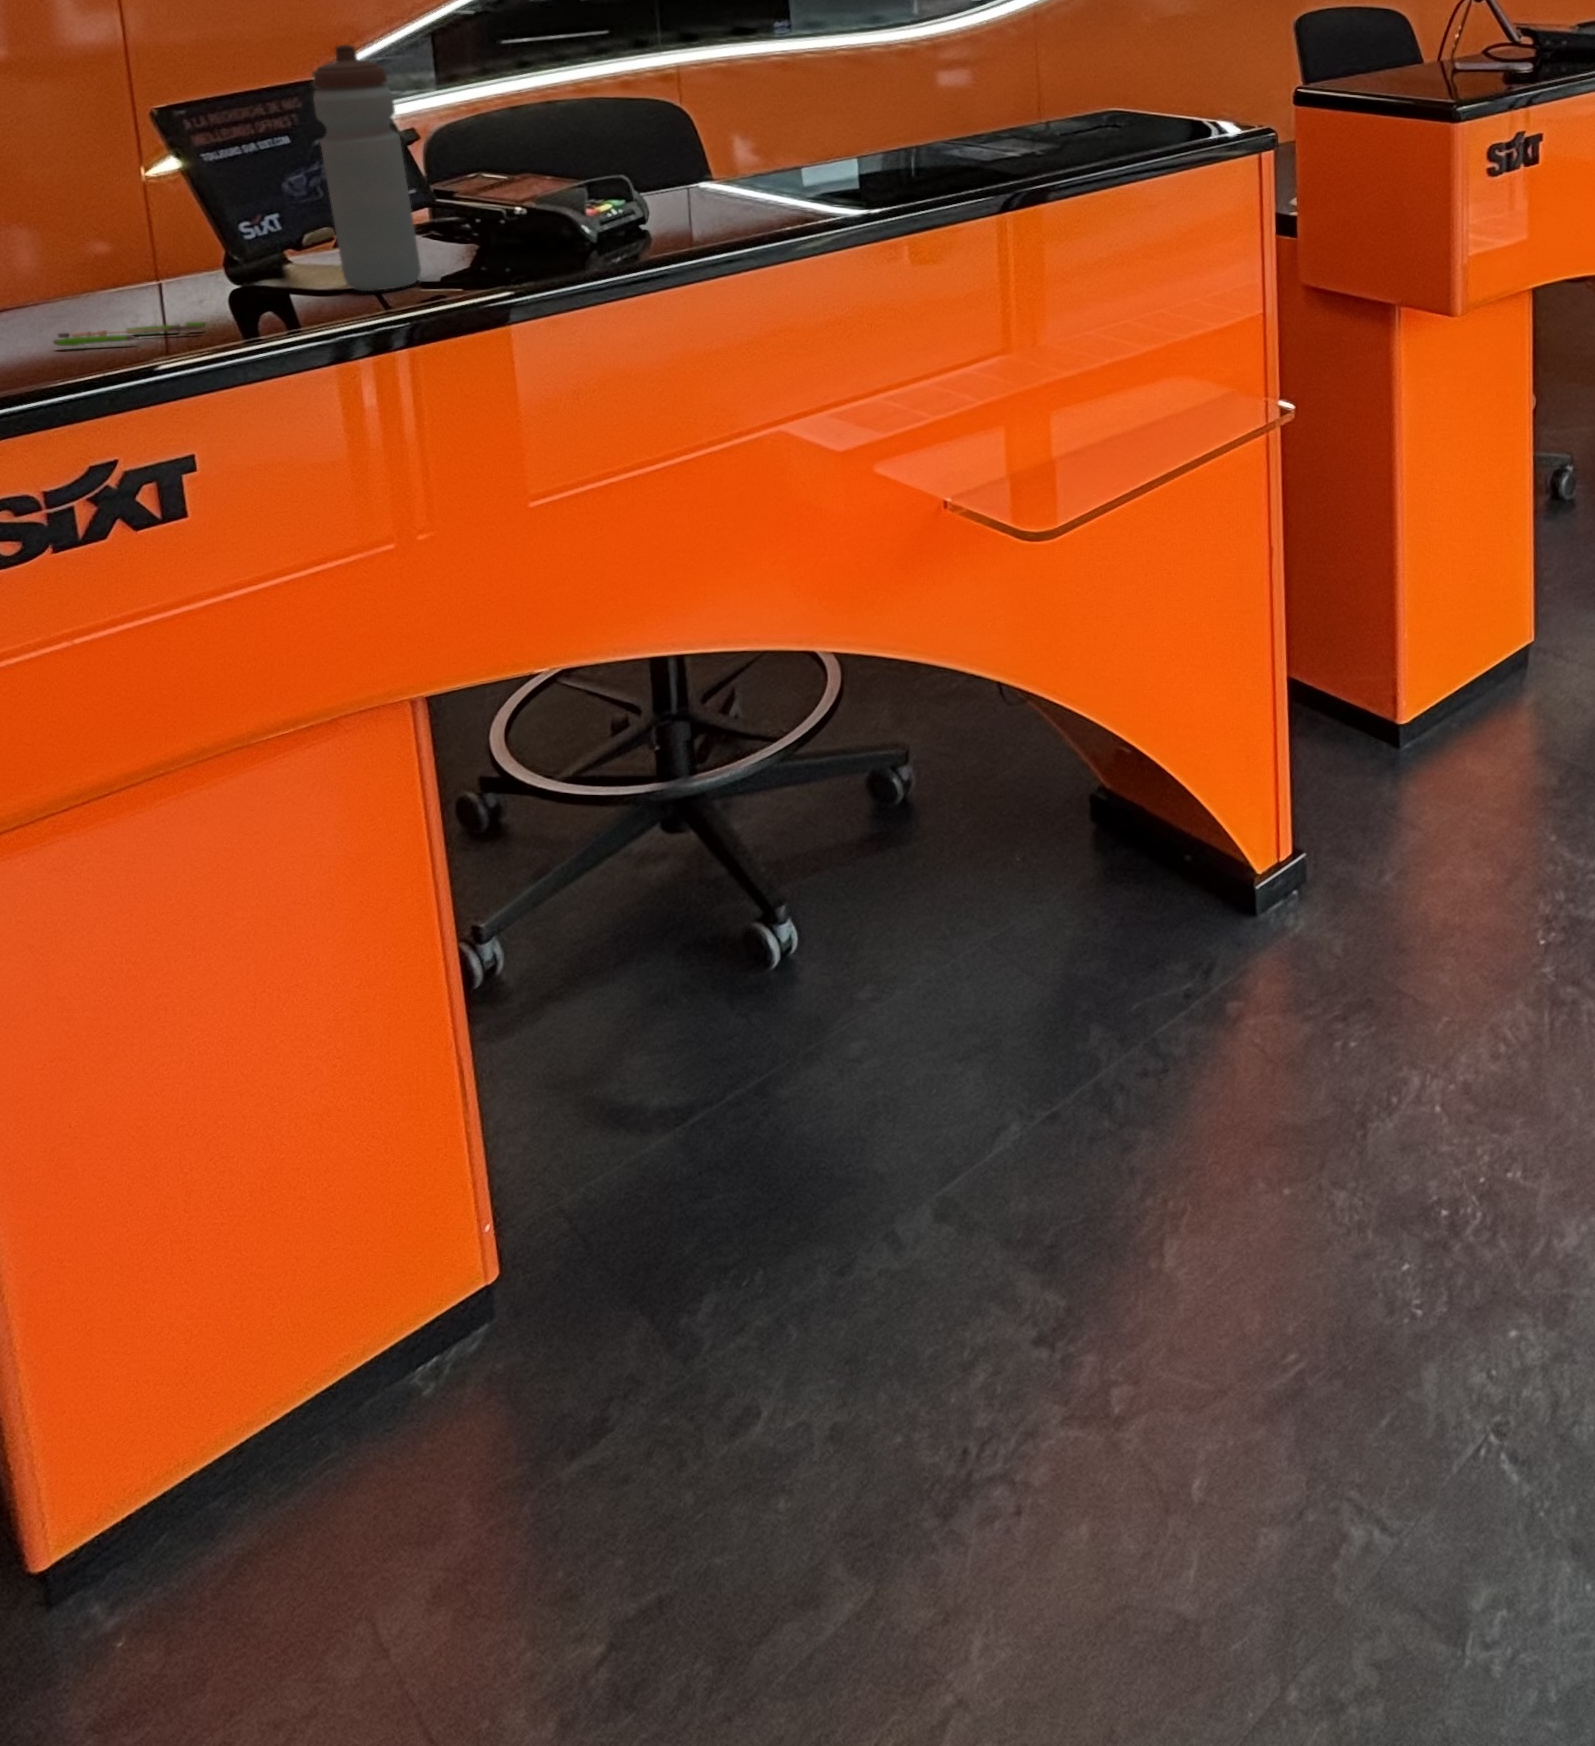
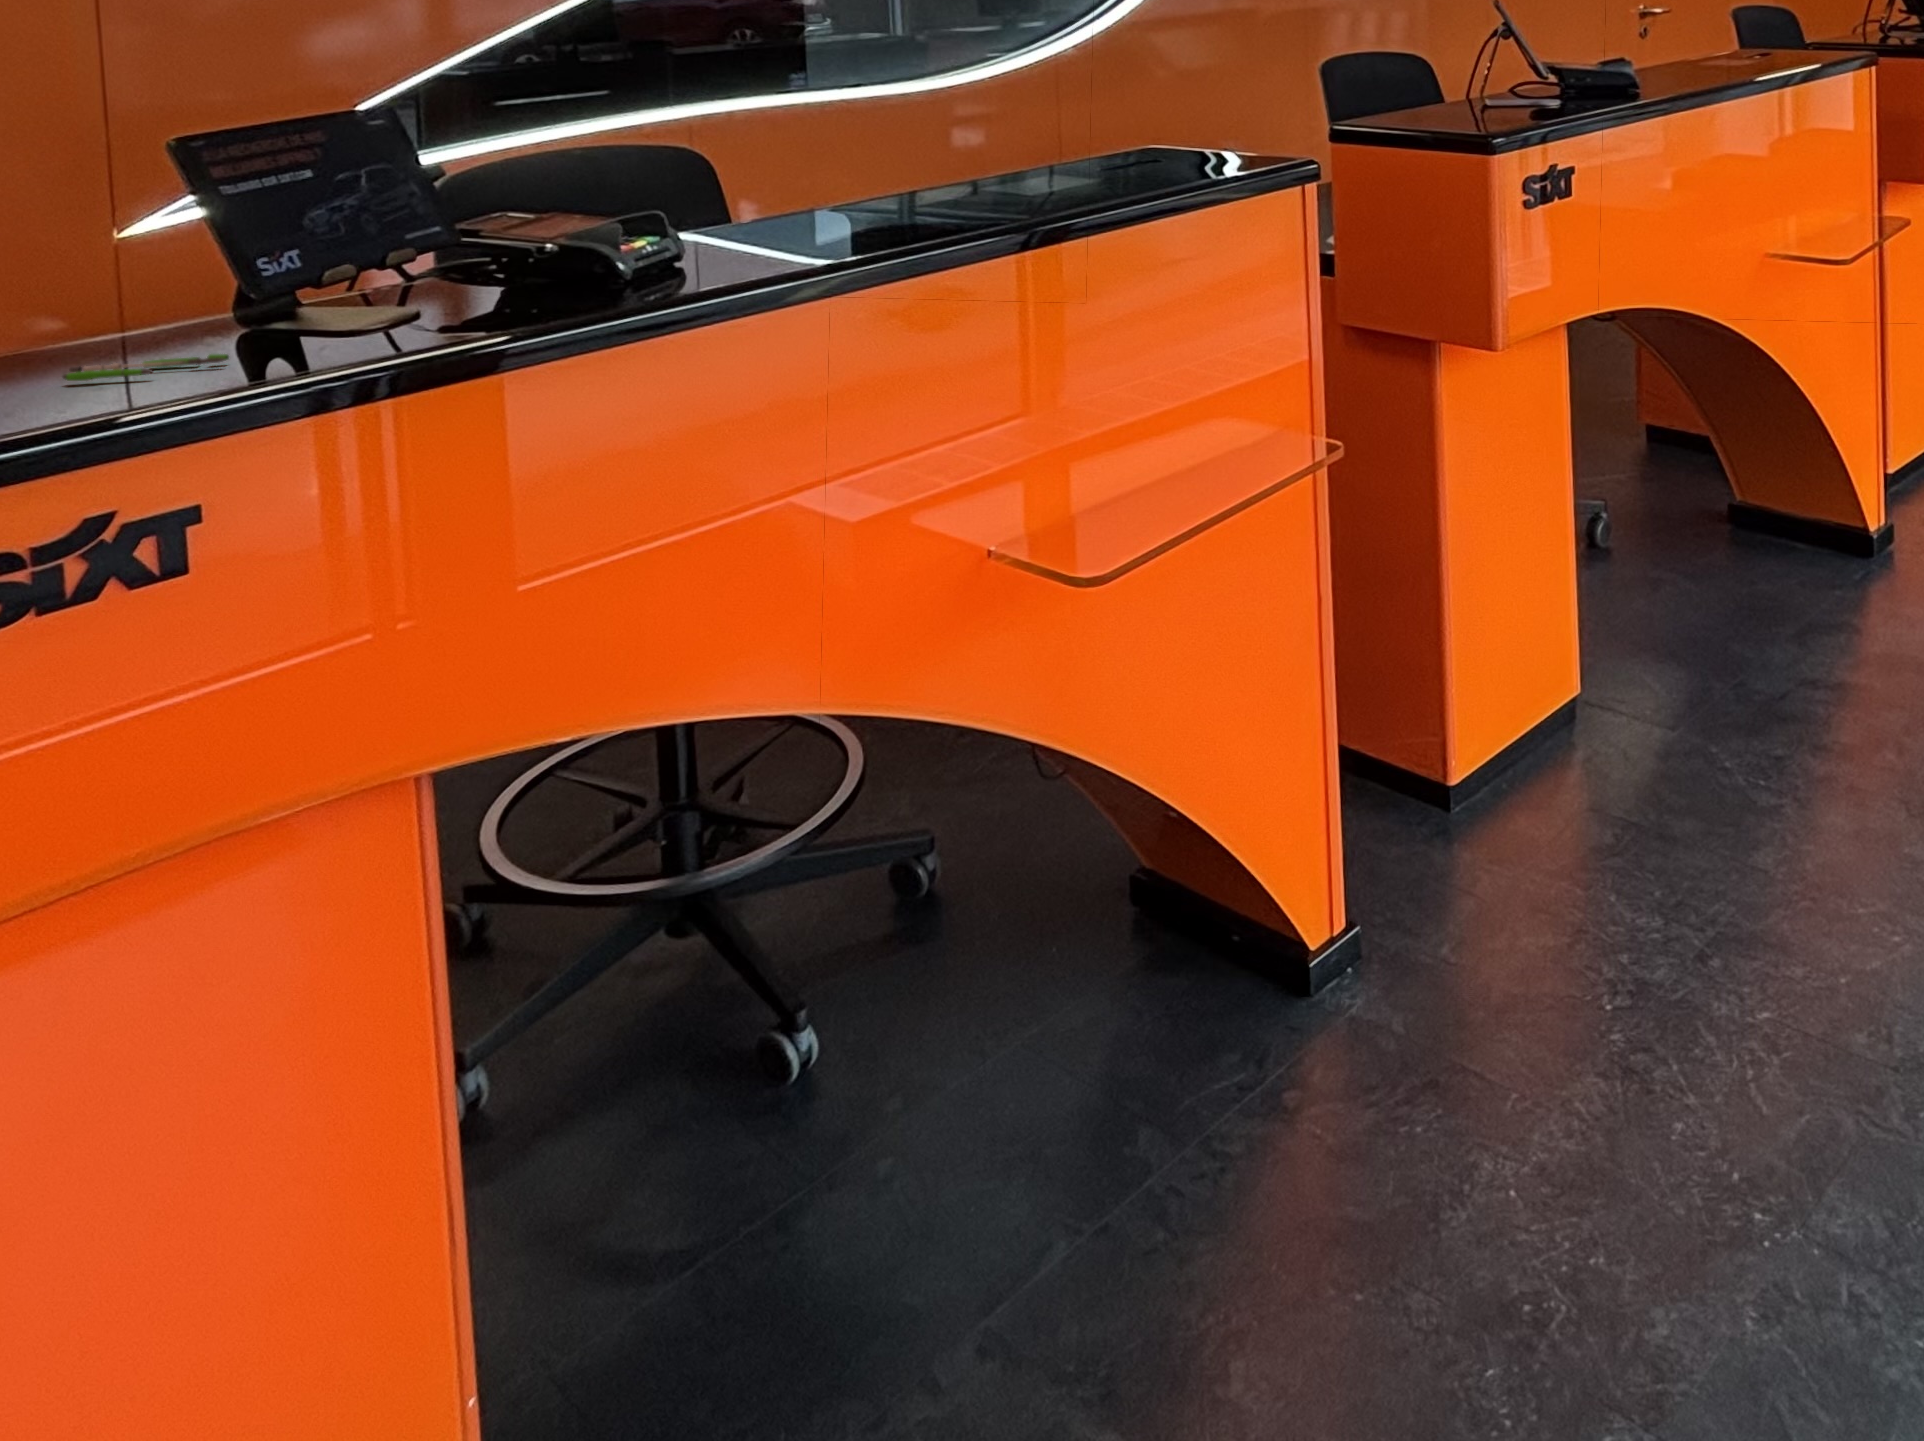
water bottle: present [312,45,421,291] -> none [362,59,463,320]

